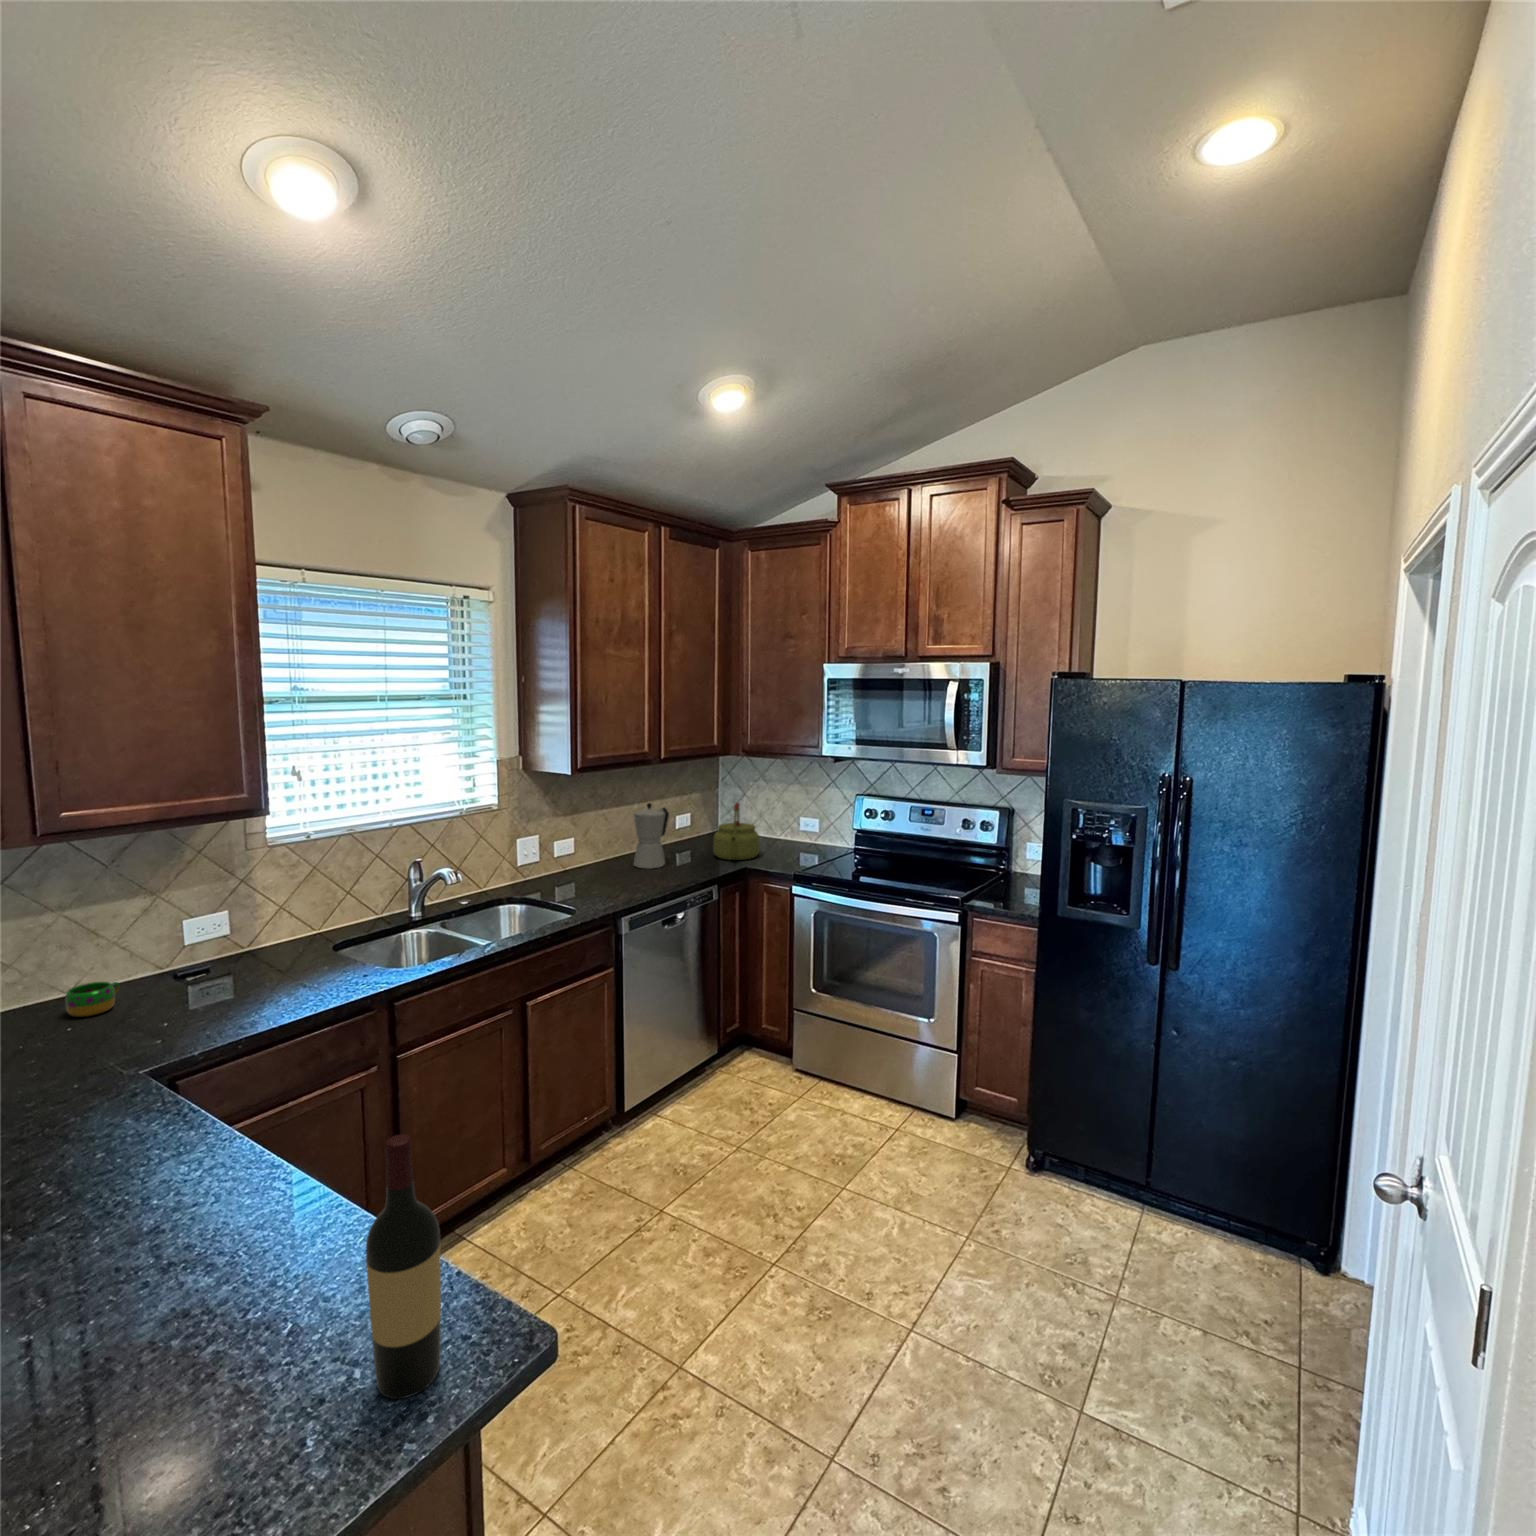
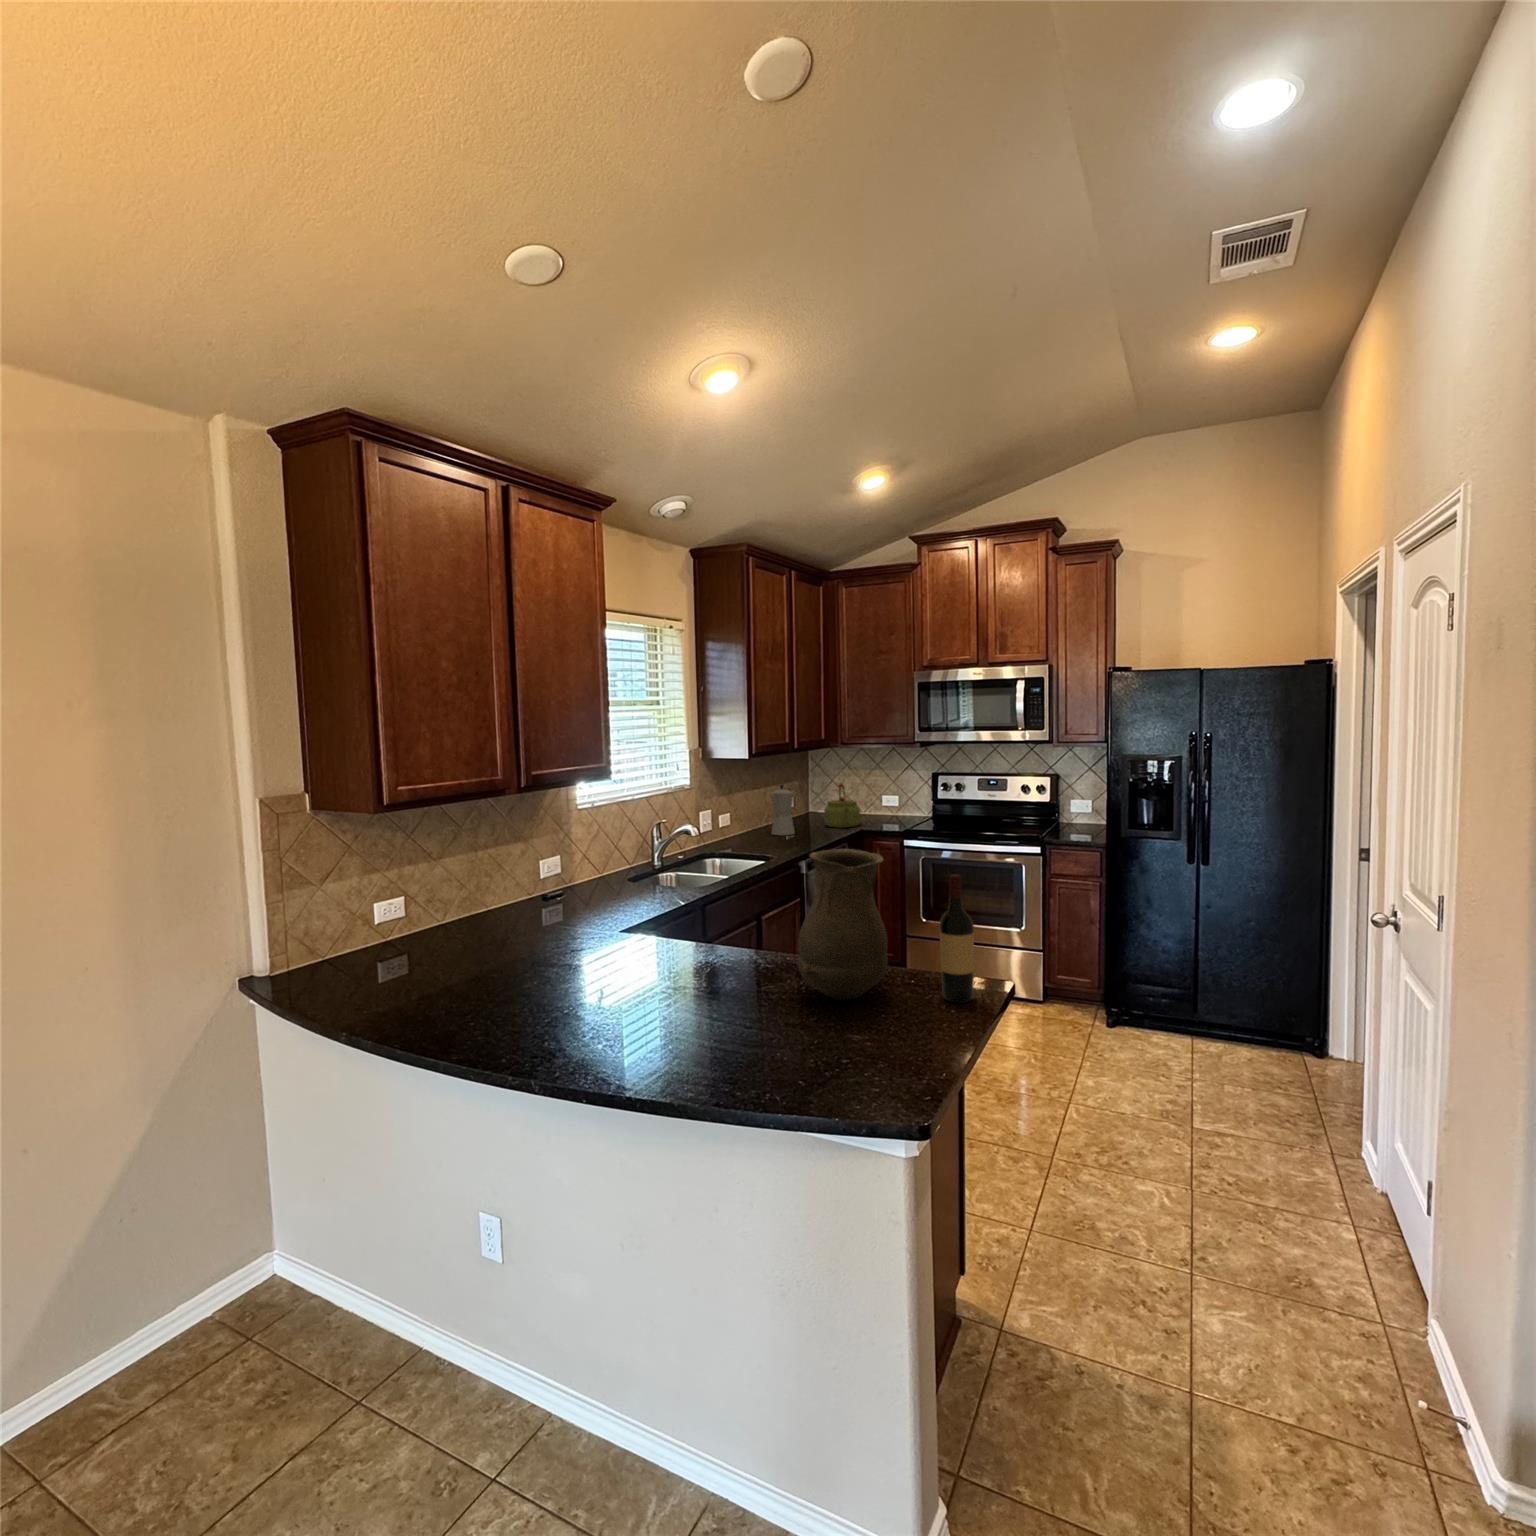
mug: present [65,982,119,1017] -> none [500,899,528,921]
vase: none [85,1039,335,1356] -> present [797,849,888,1000]

